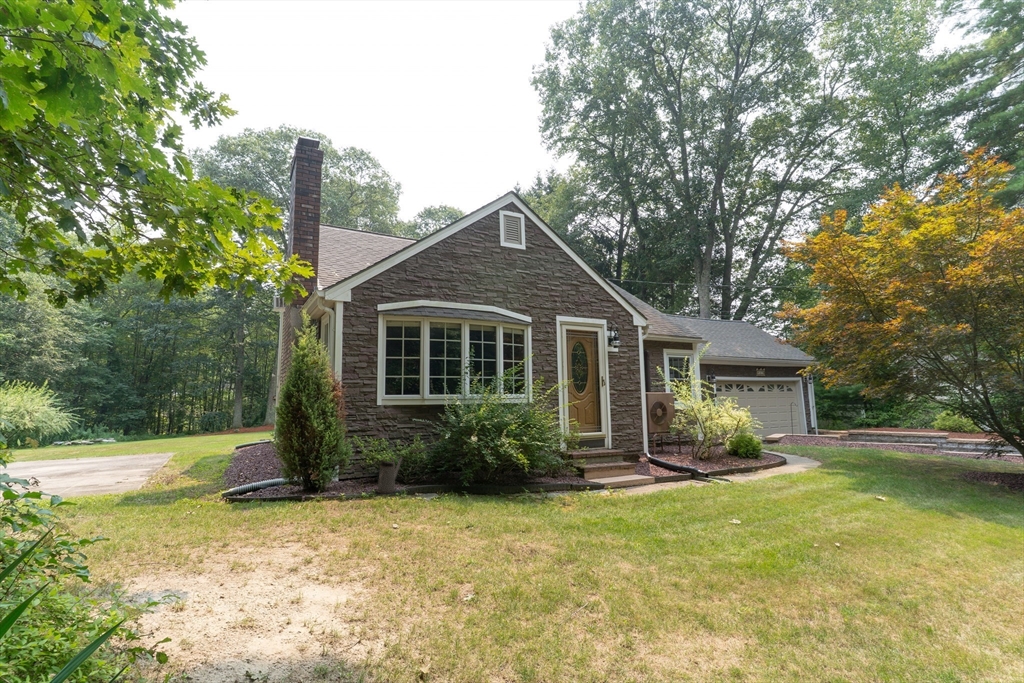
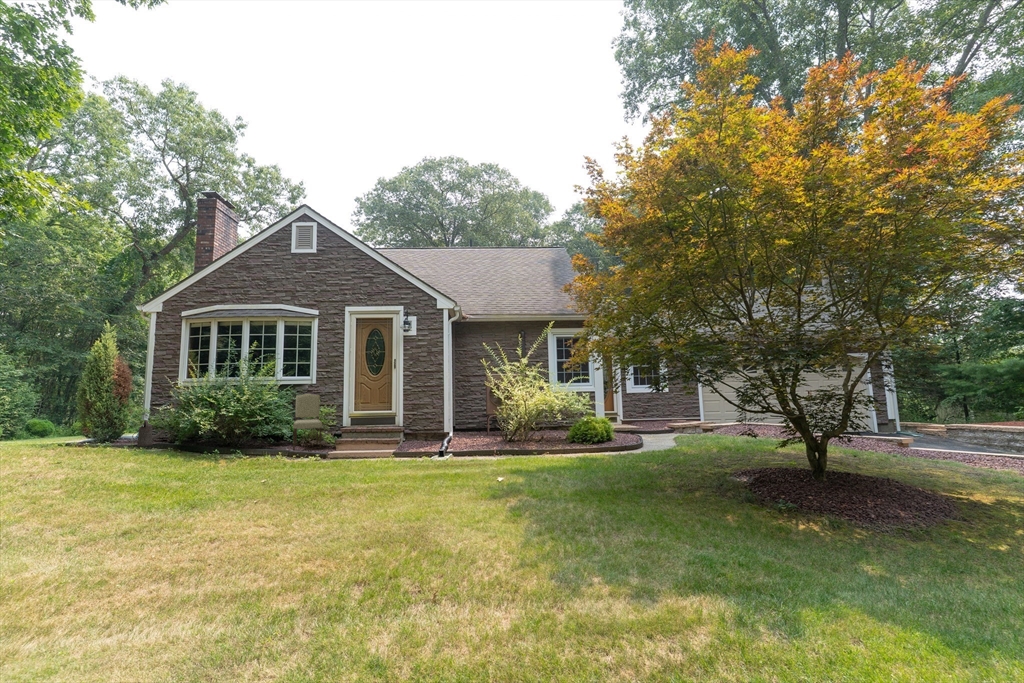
chair: none [554,416,597,483] -> present [293,394,322,450]

